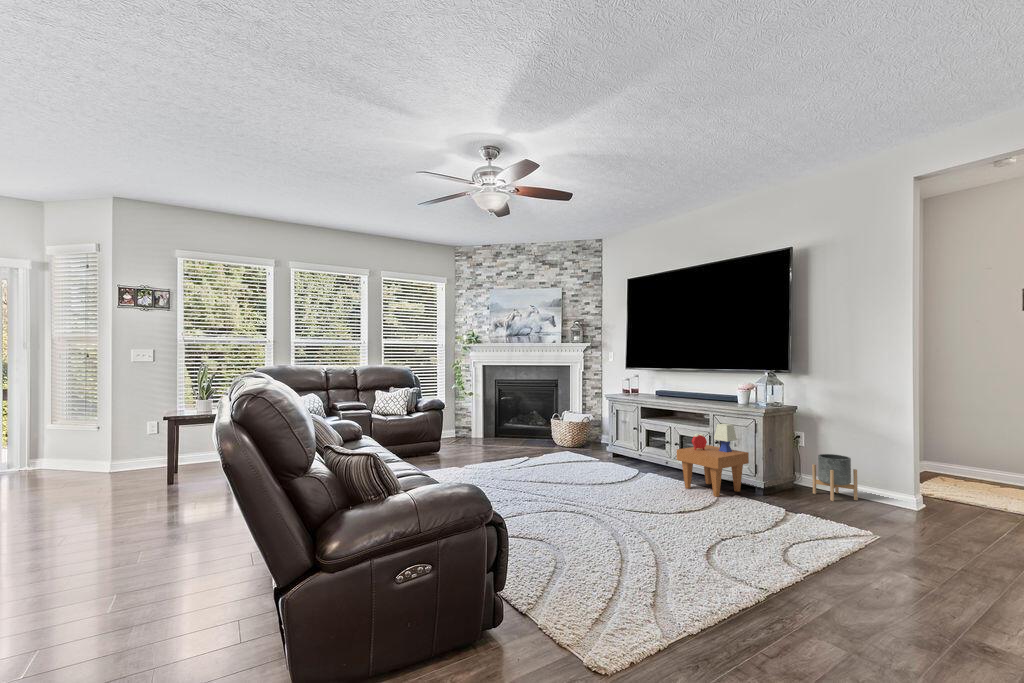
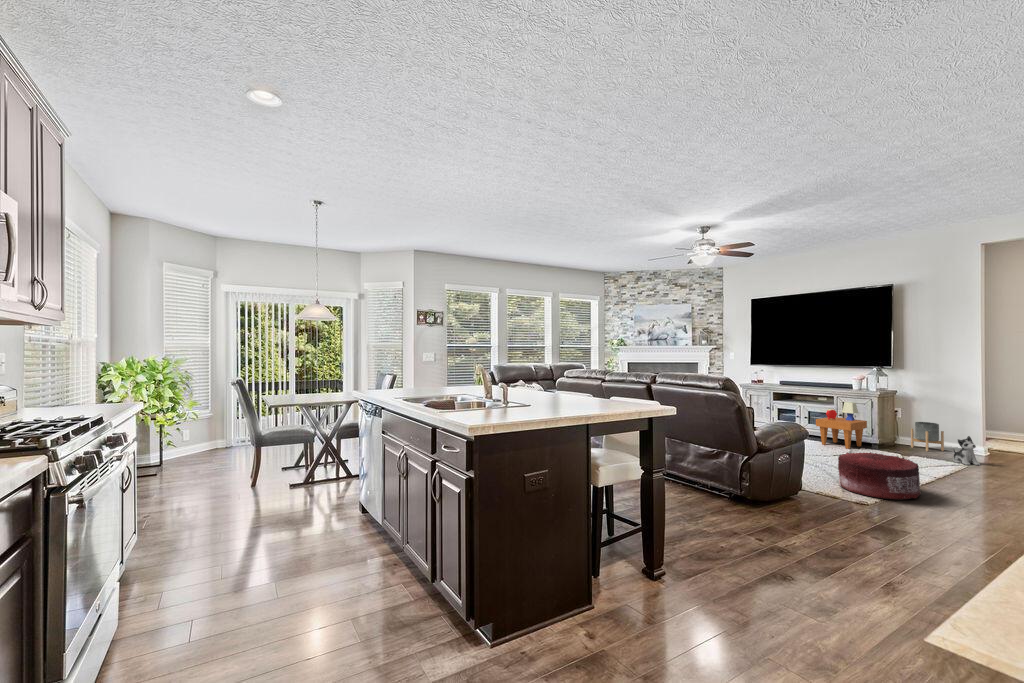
plush toy: none [860,482,899,532] -> present [953,436,980,465]
pouf: none [614,524,748,637] -> present [838,452,921,500]

